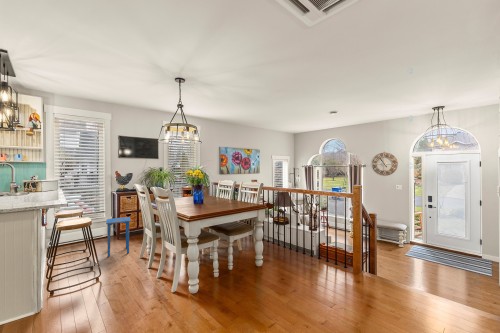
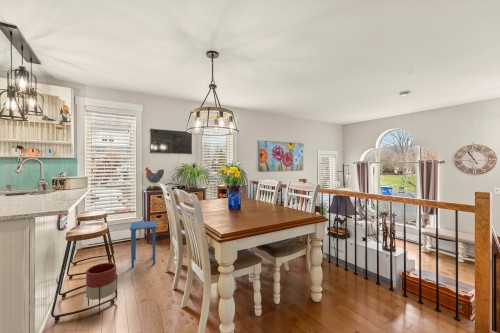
planter: none [76,248,101,288] -> present [86,263,117,315]

